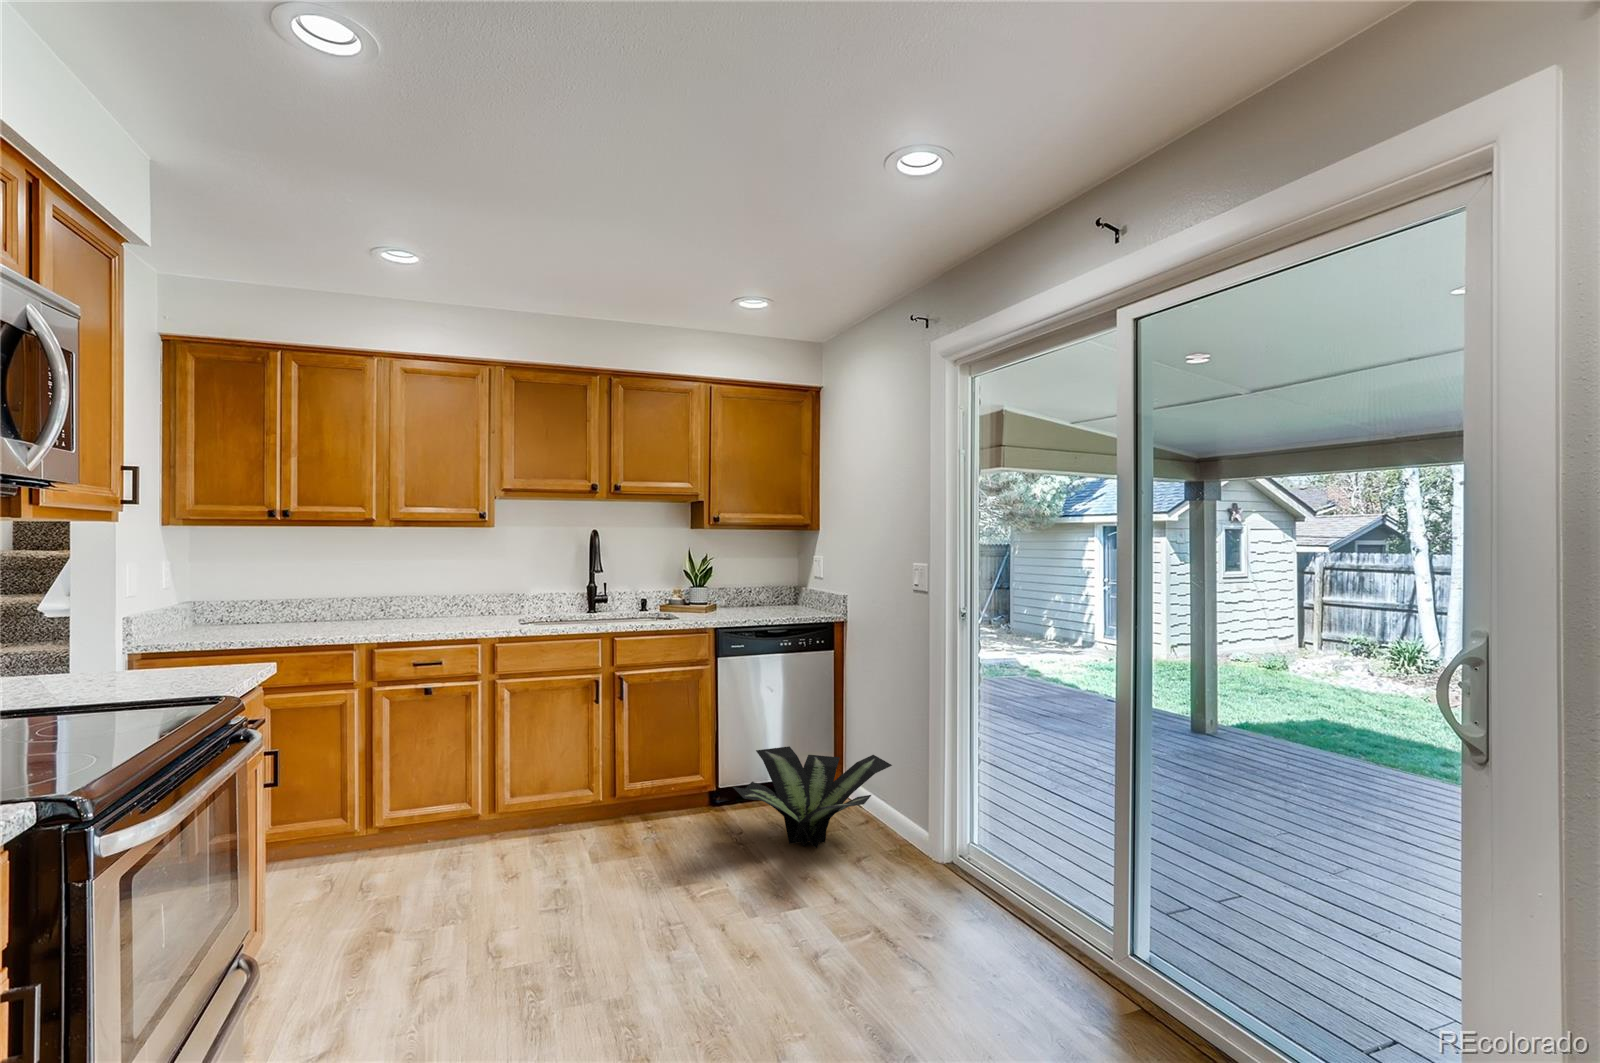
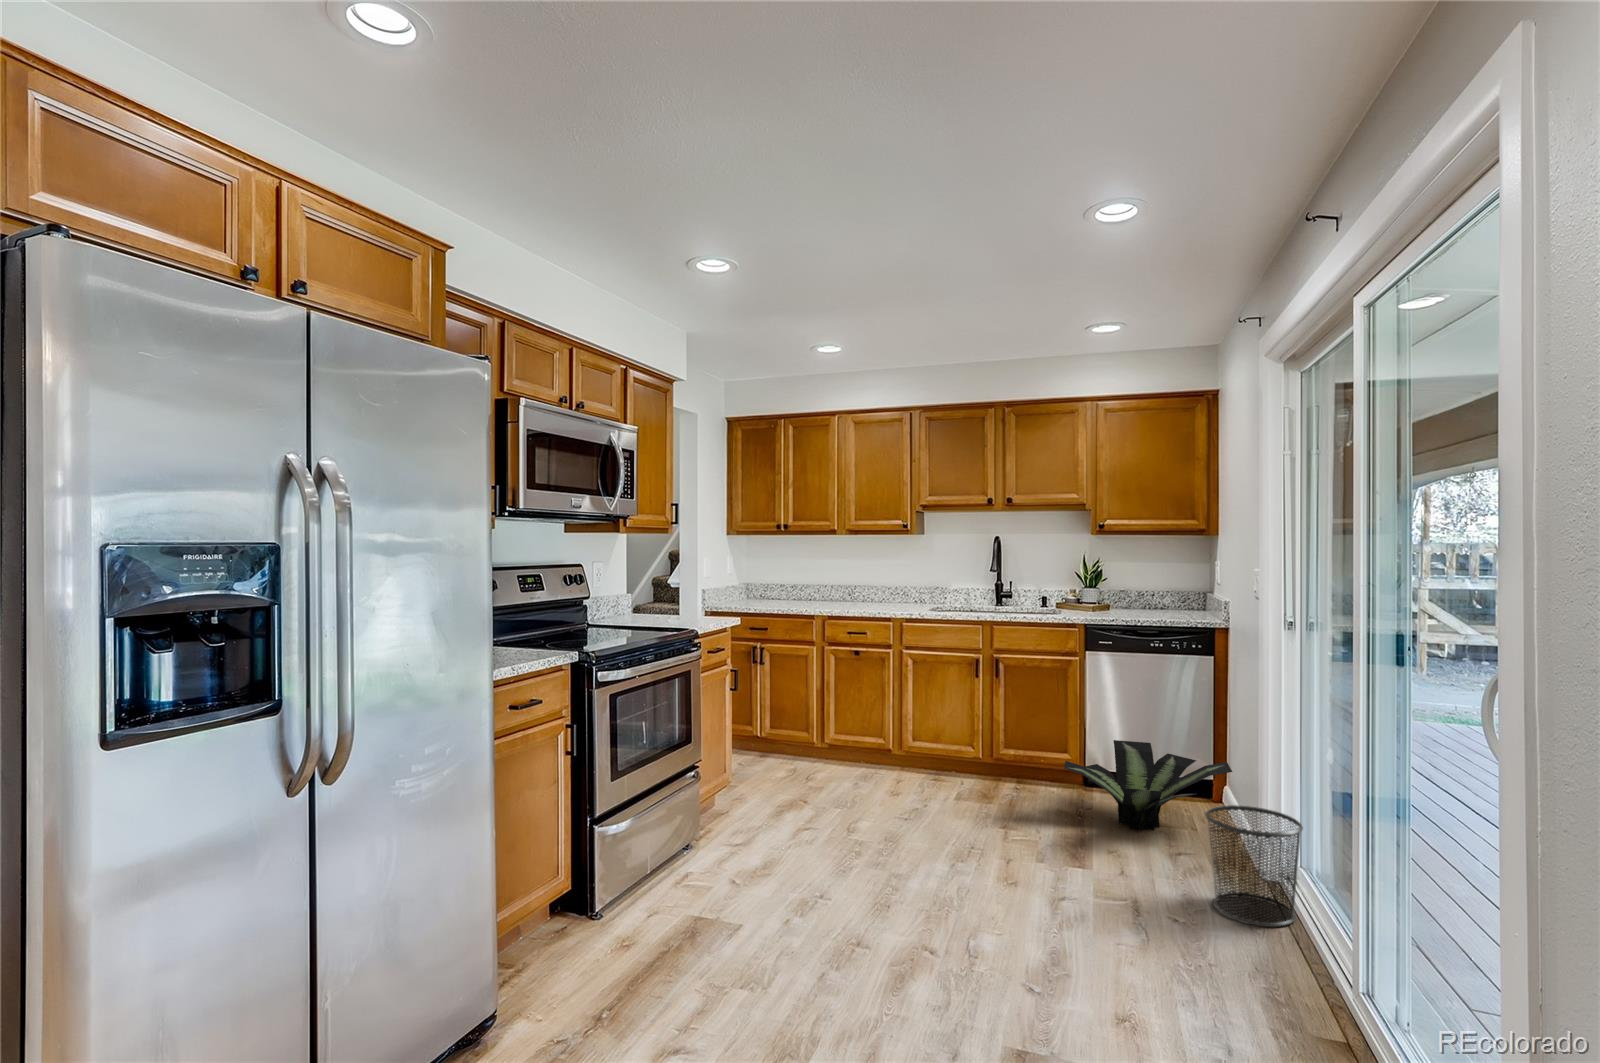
waste bin: none [950,805,1041,933] -> present [1205,805,1303,927]

